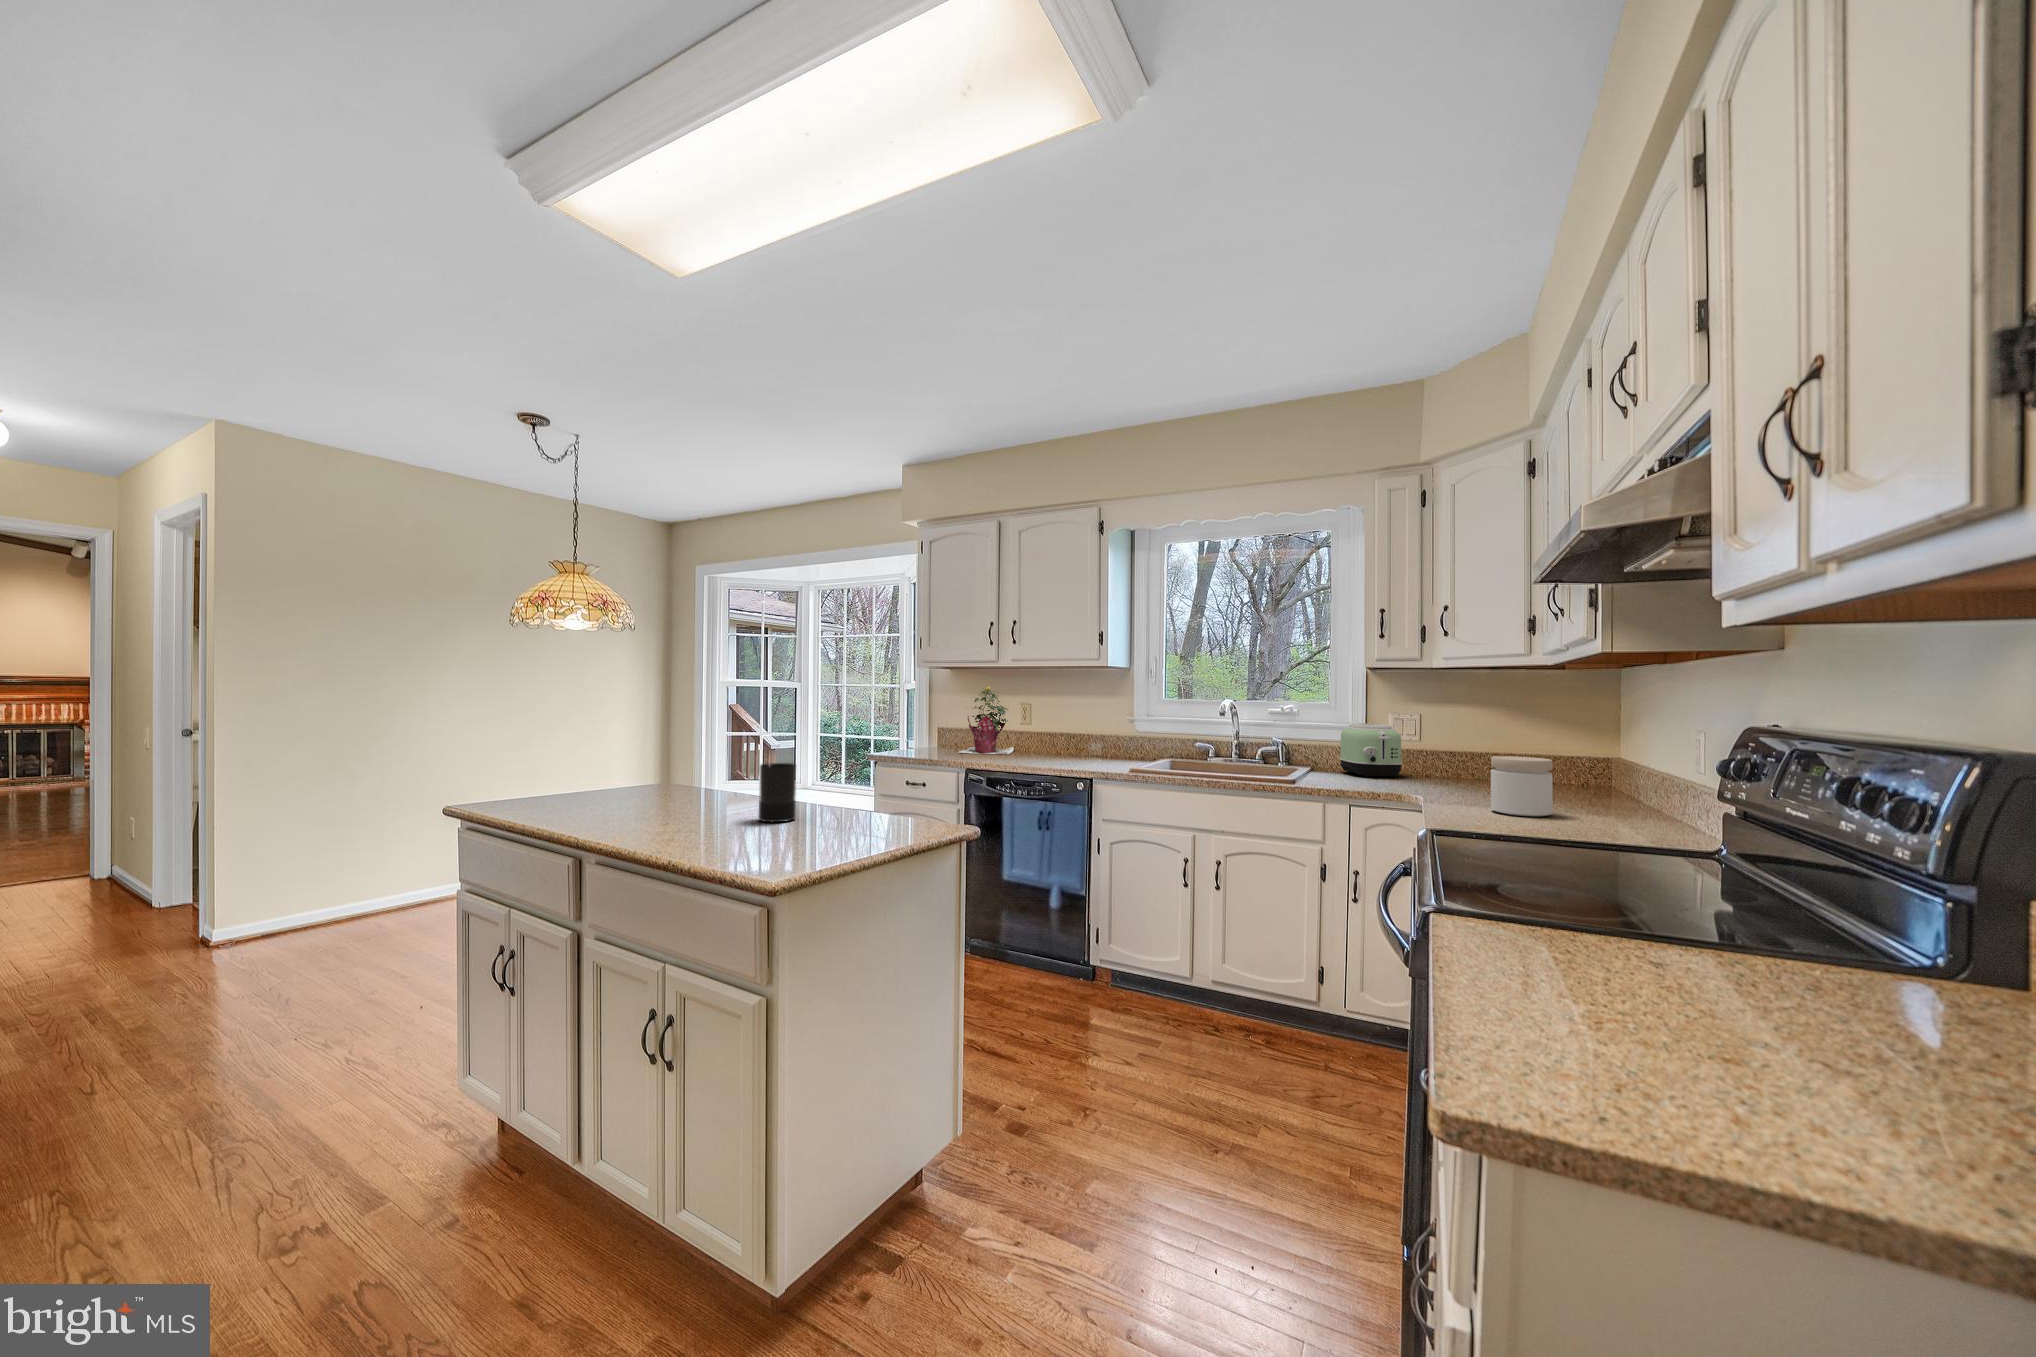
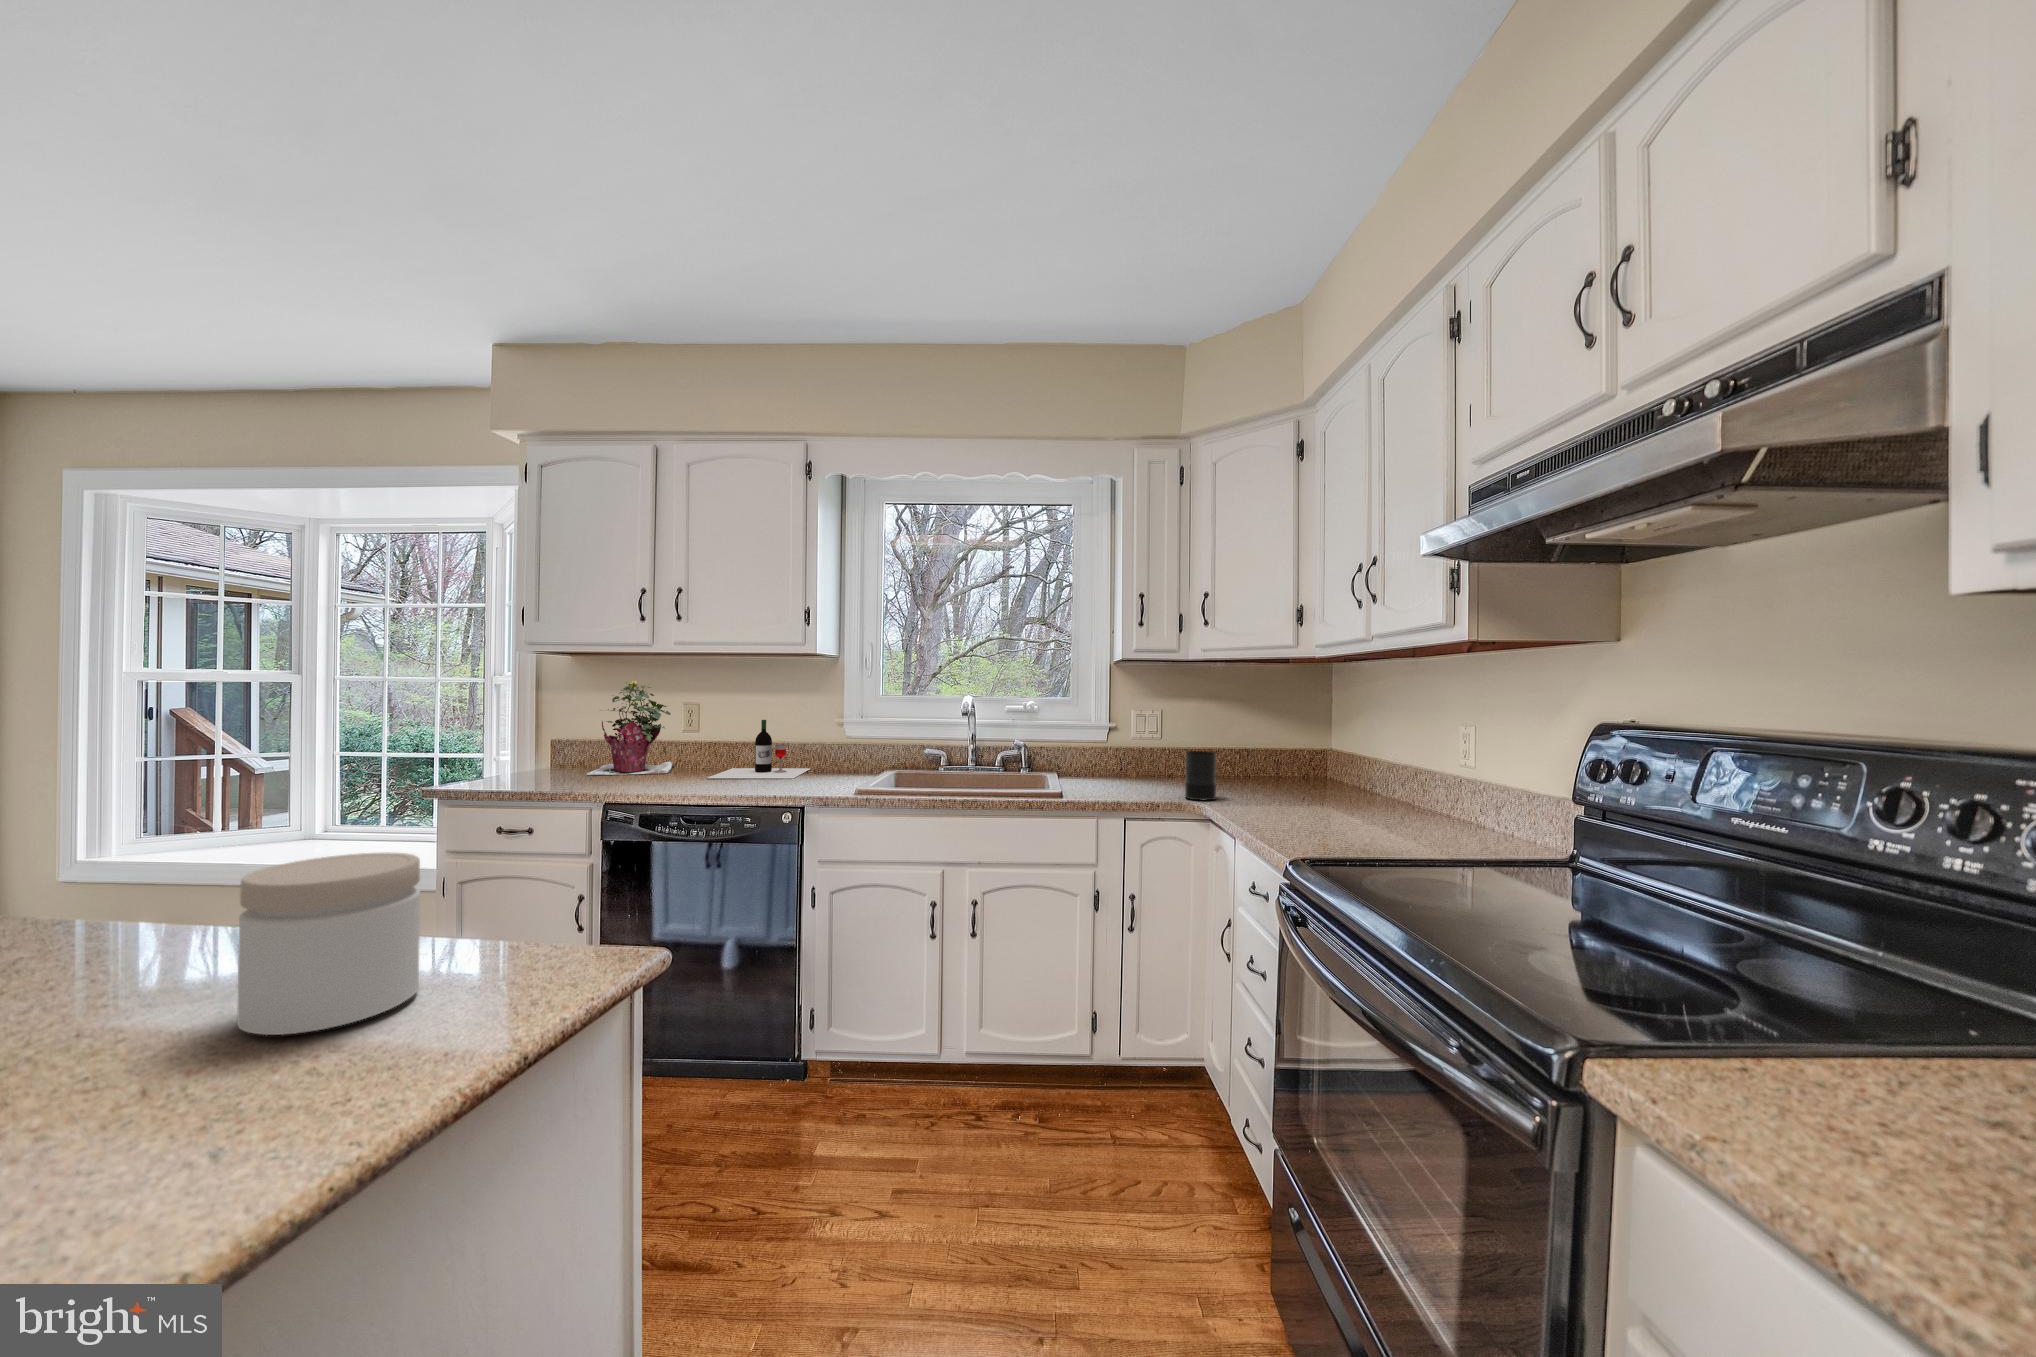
wine bottle: none [1033,717,1112,762] -> present [708,720,810,779]
toaster: present [1339,723,1402,777] -> none [1085,721,1153,781]
jar: present [1491,756,1553,816] -> present [237,852,420,1035]
candle: present [759,763,796,822] -> present [1185,751,1216,801]

